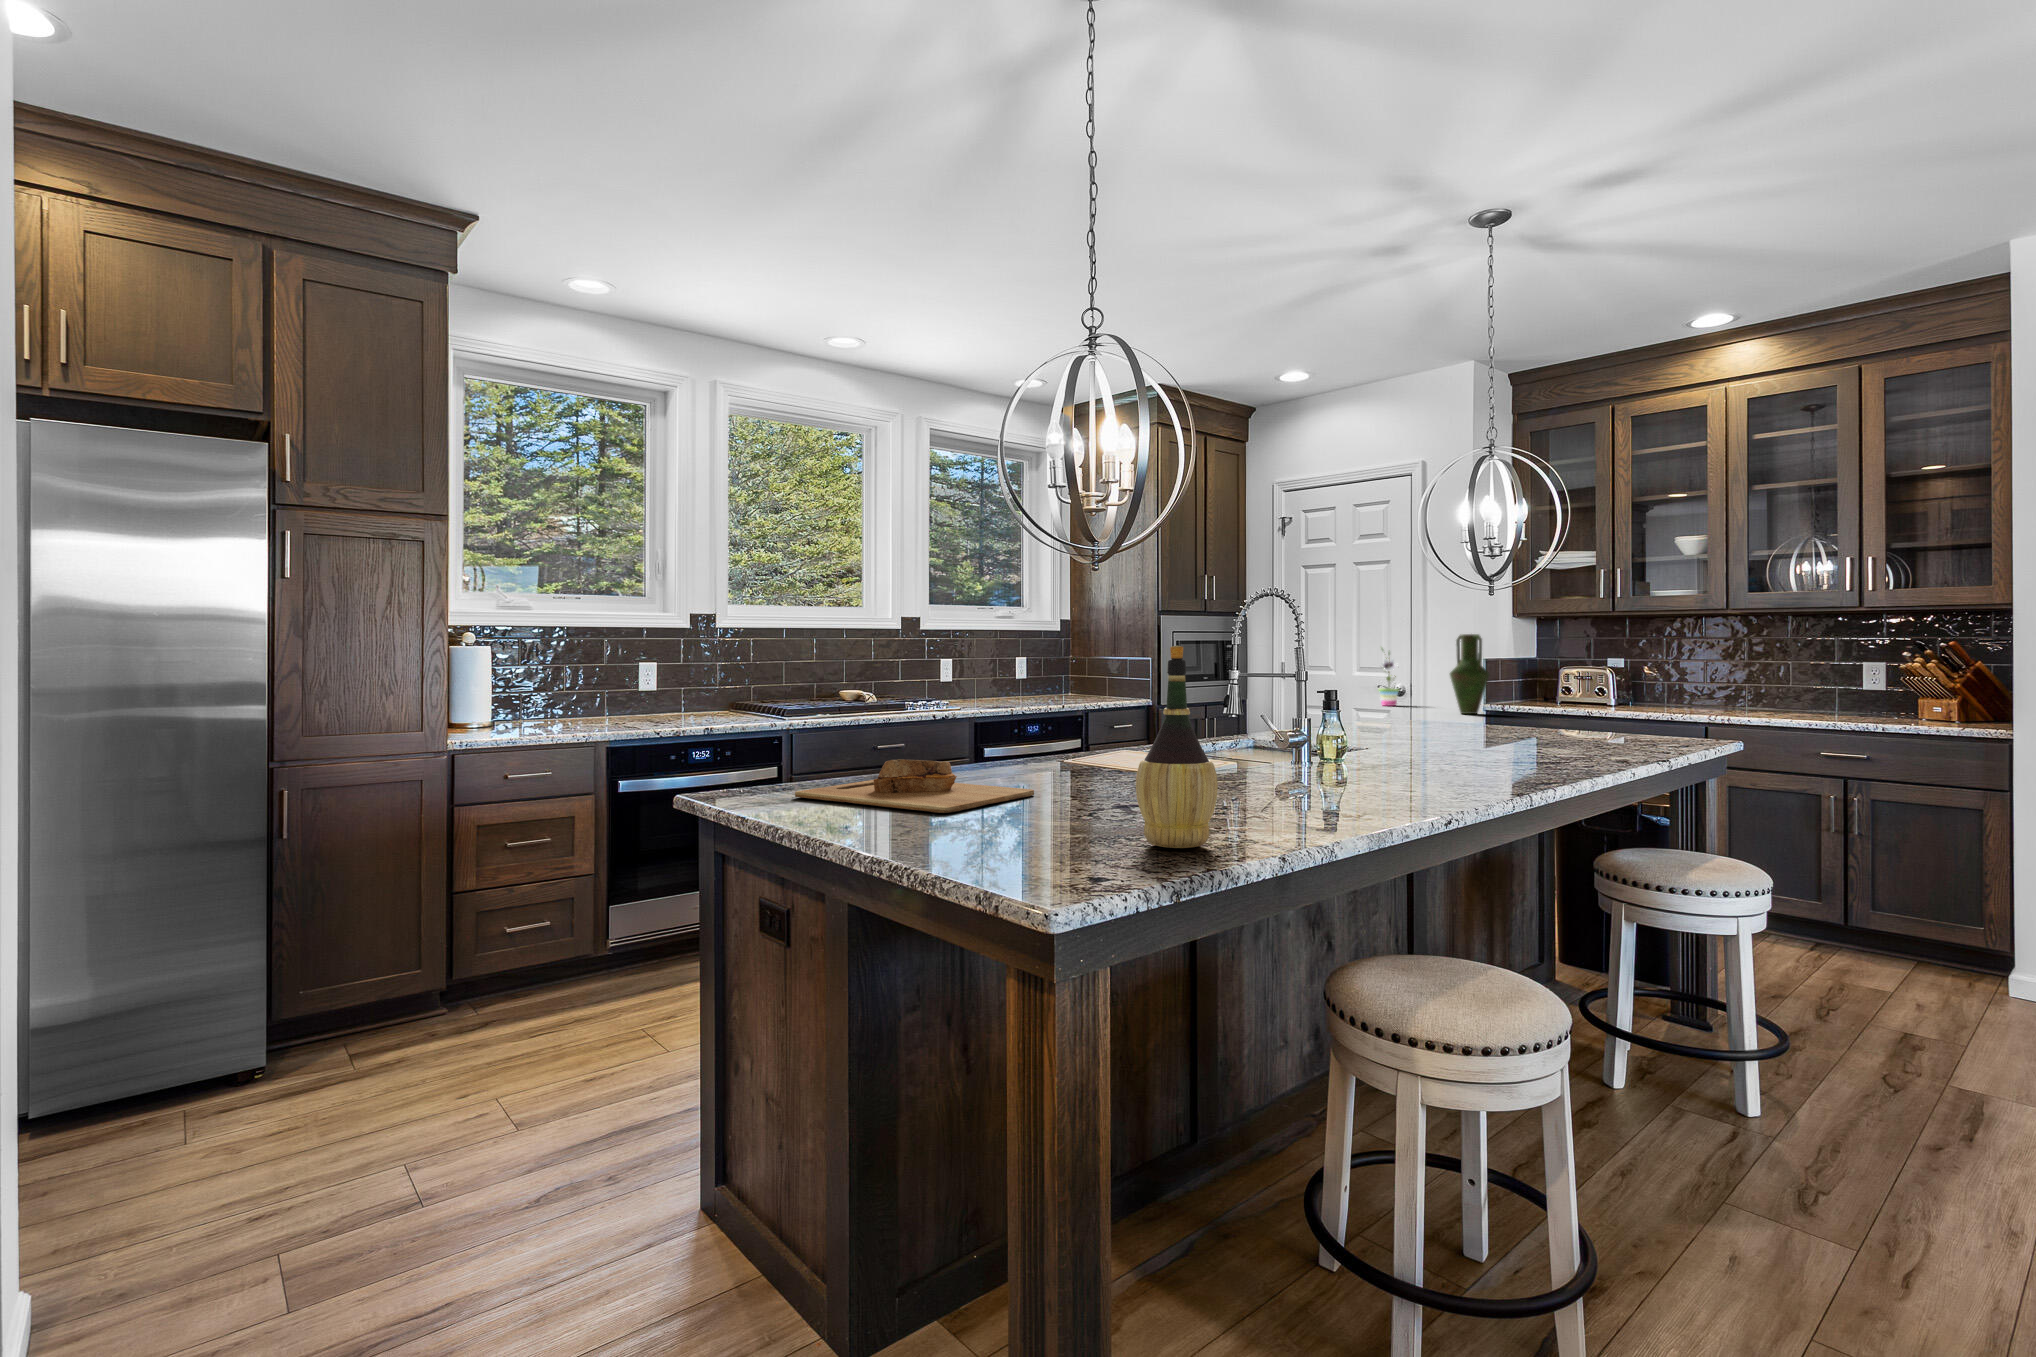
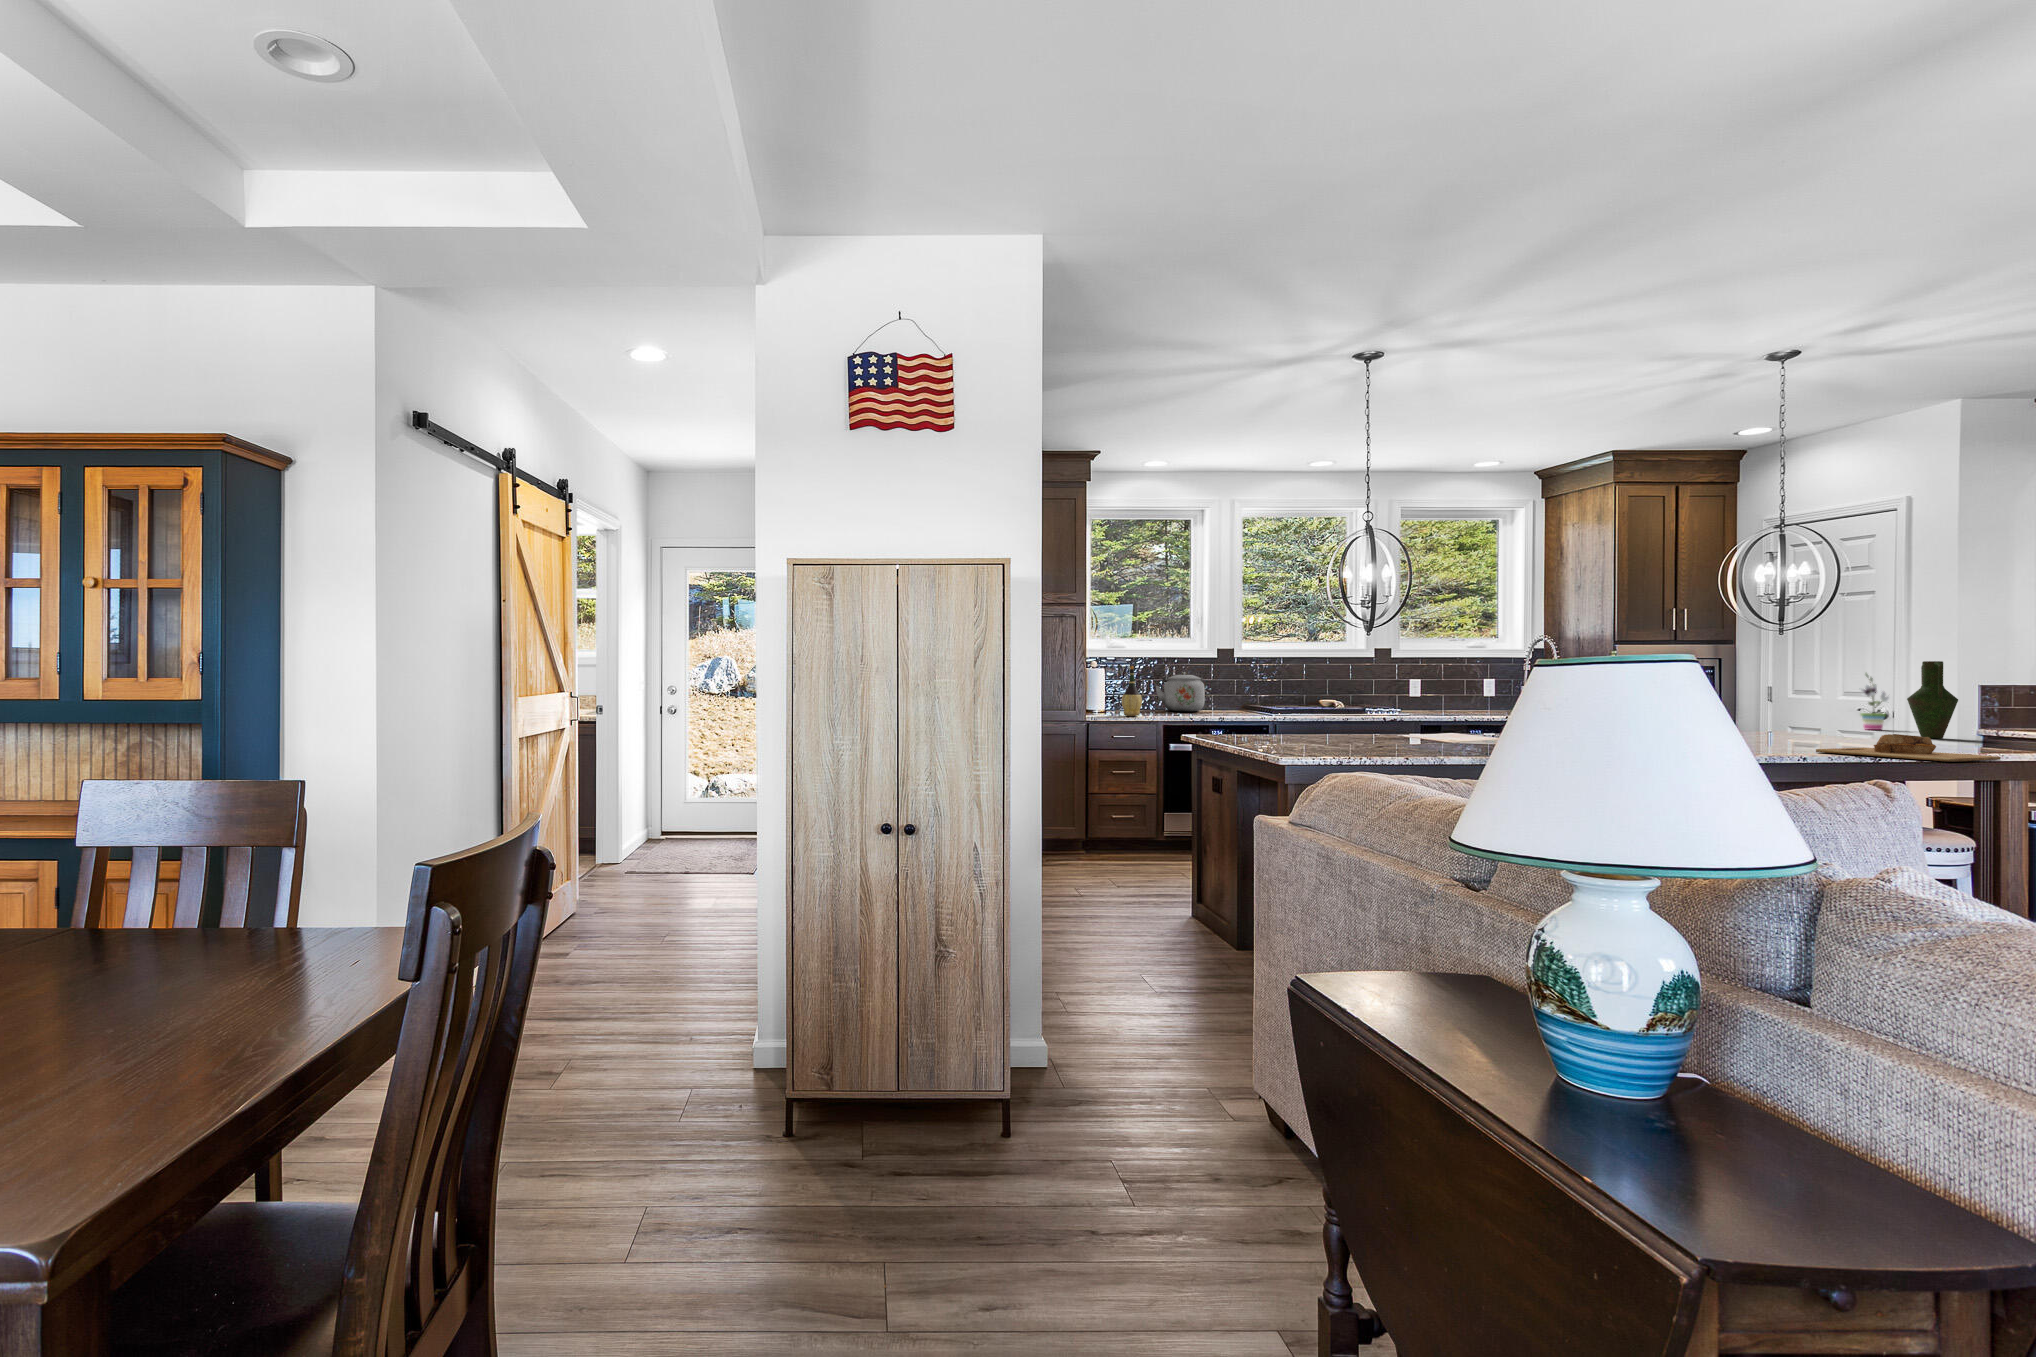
wine bottle: present [1136,646,1218,848] -> present [1122,666,1142,716]
kettle: none [585,652,669,717] -> present [1156,672,1205,711]
cutting board: present [795,759,1034,813] -> present [1816,734,2001,762]

